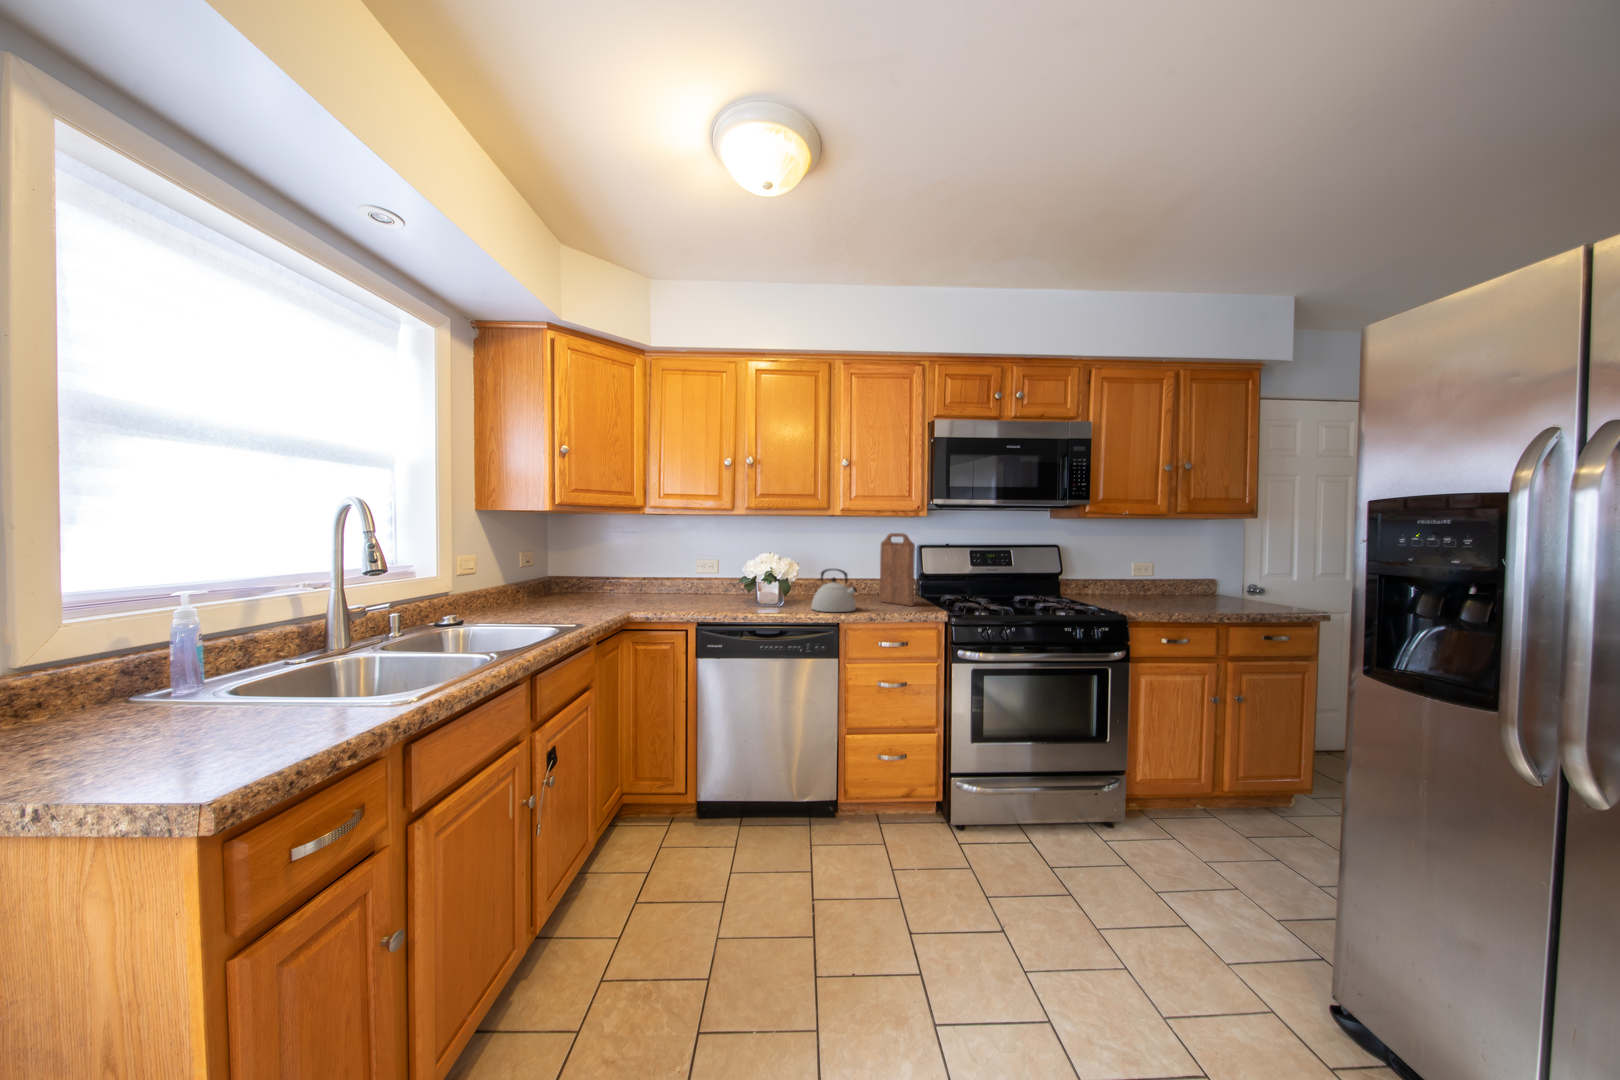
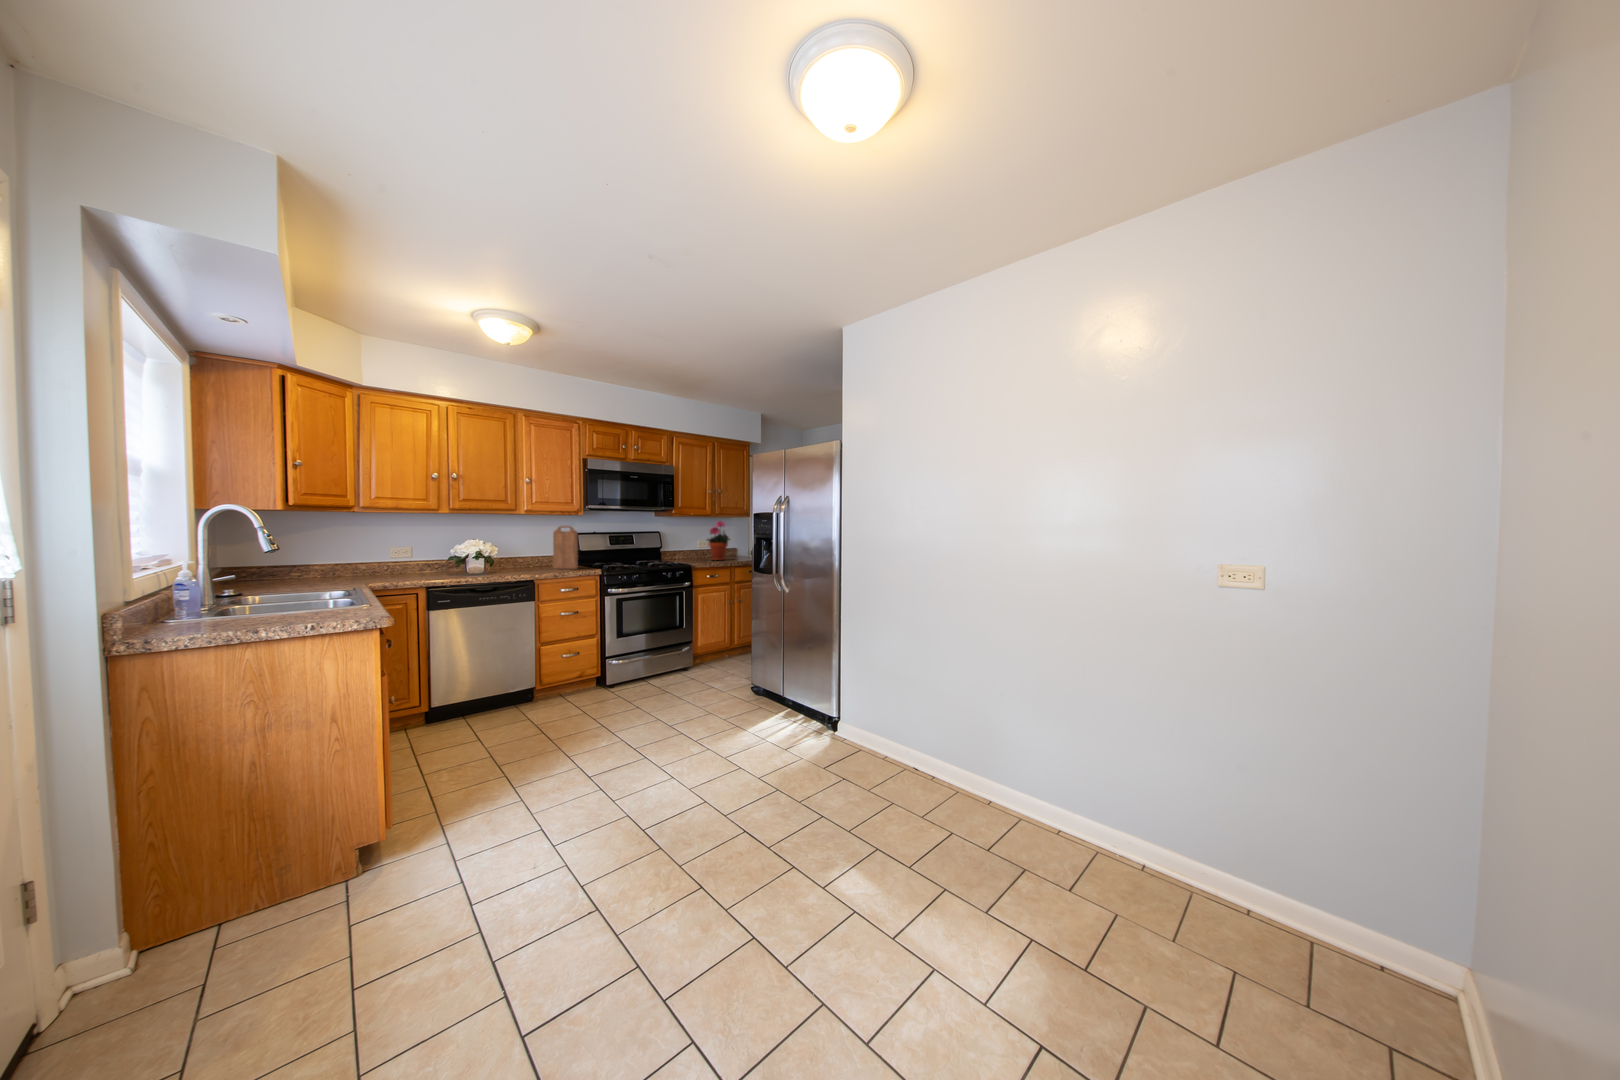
potted plant: none [1154,525,1212,605] -> present [708,521,730,560]
kettle: present [811,569,857,612] -> none [510,548,543,574]

